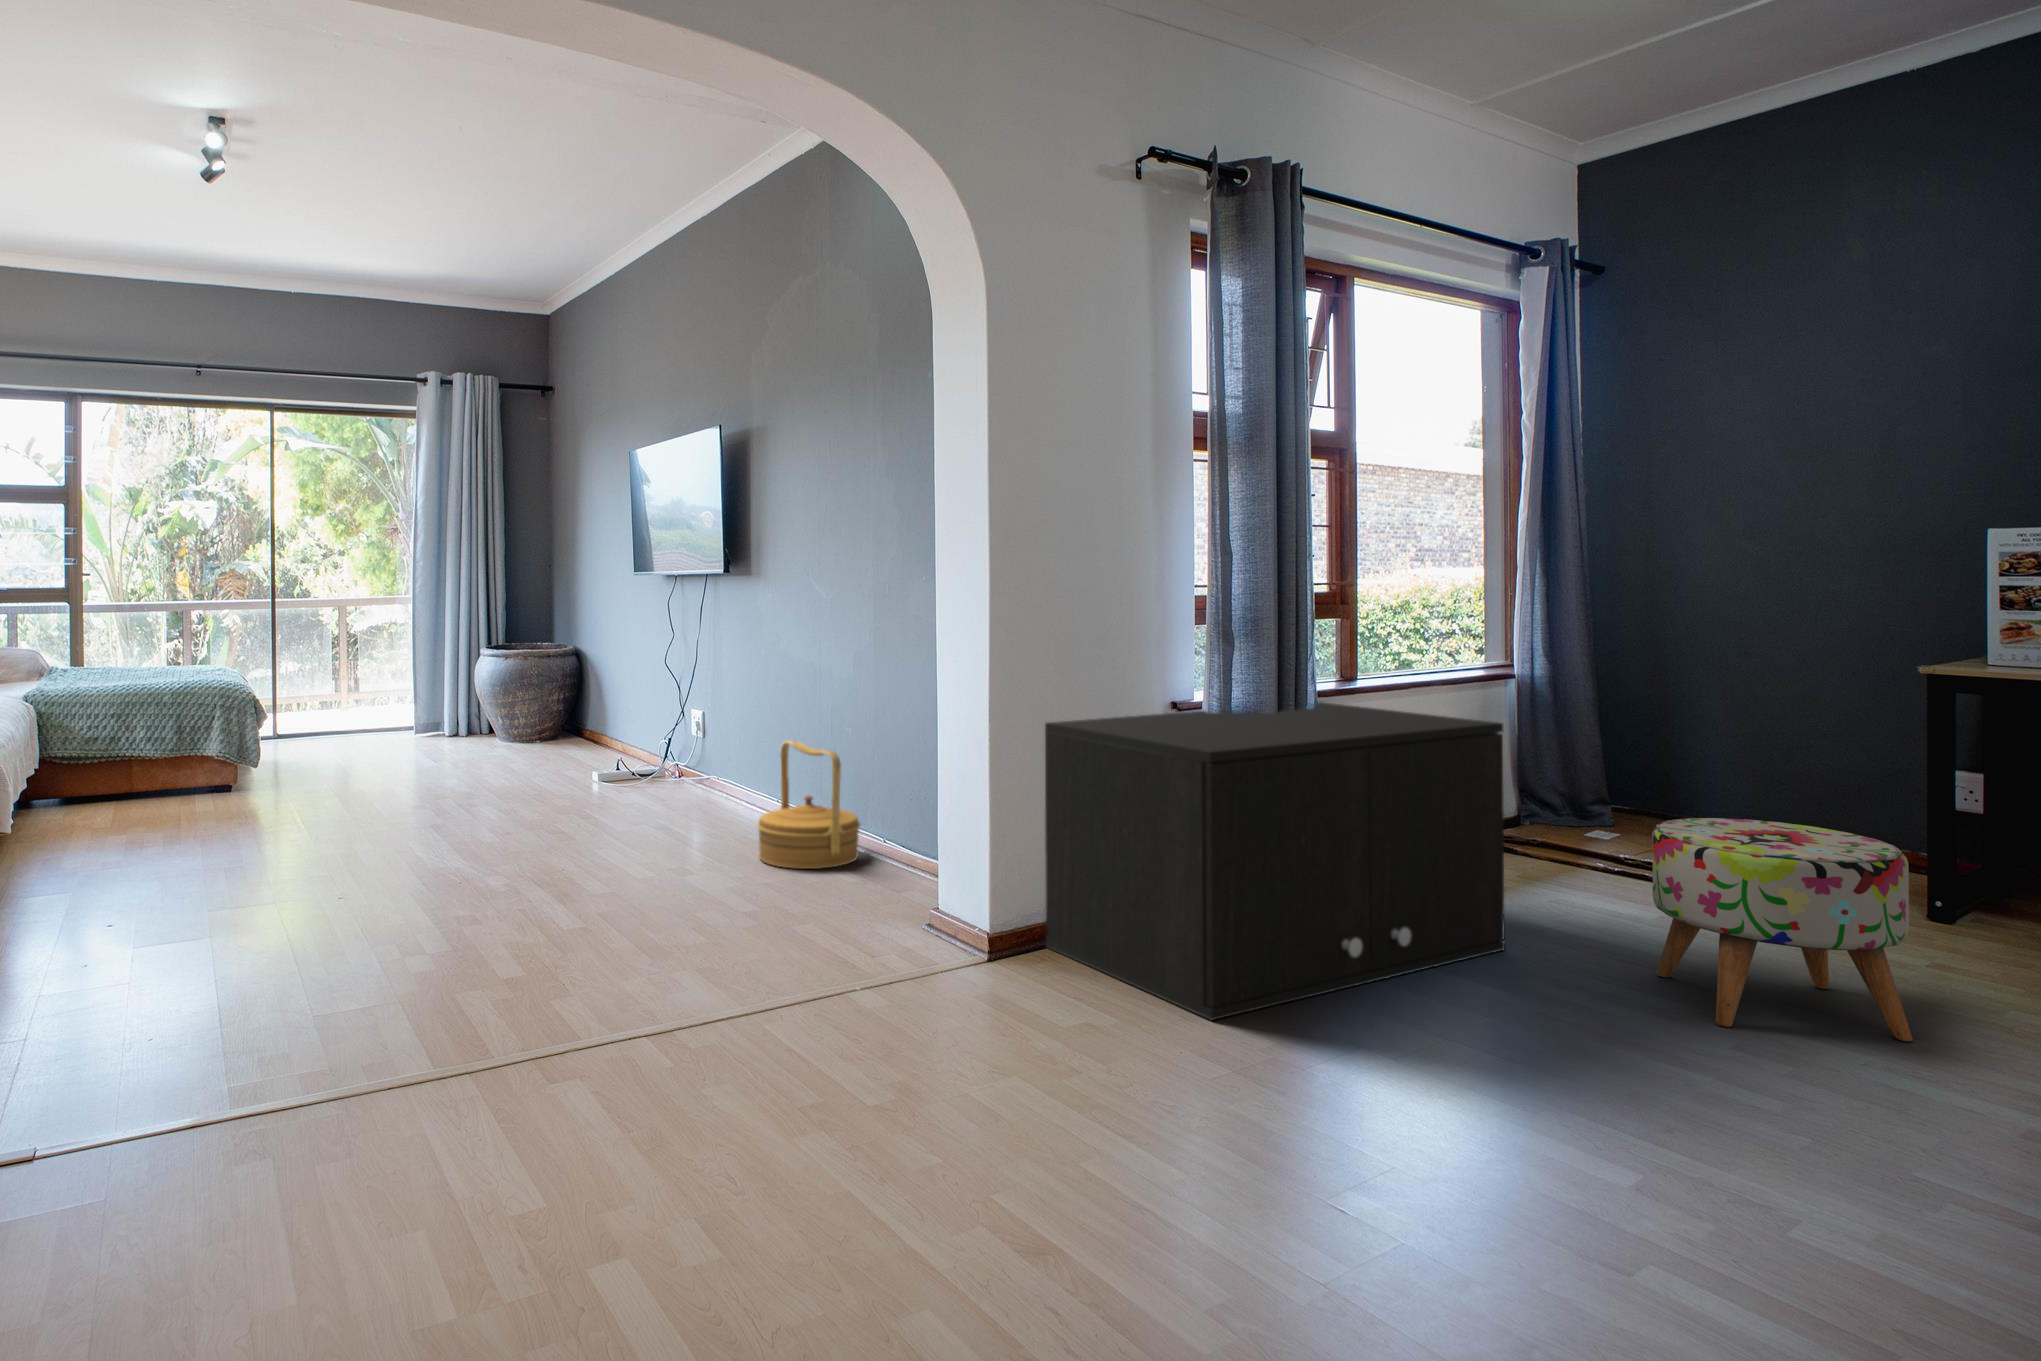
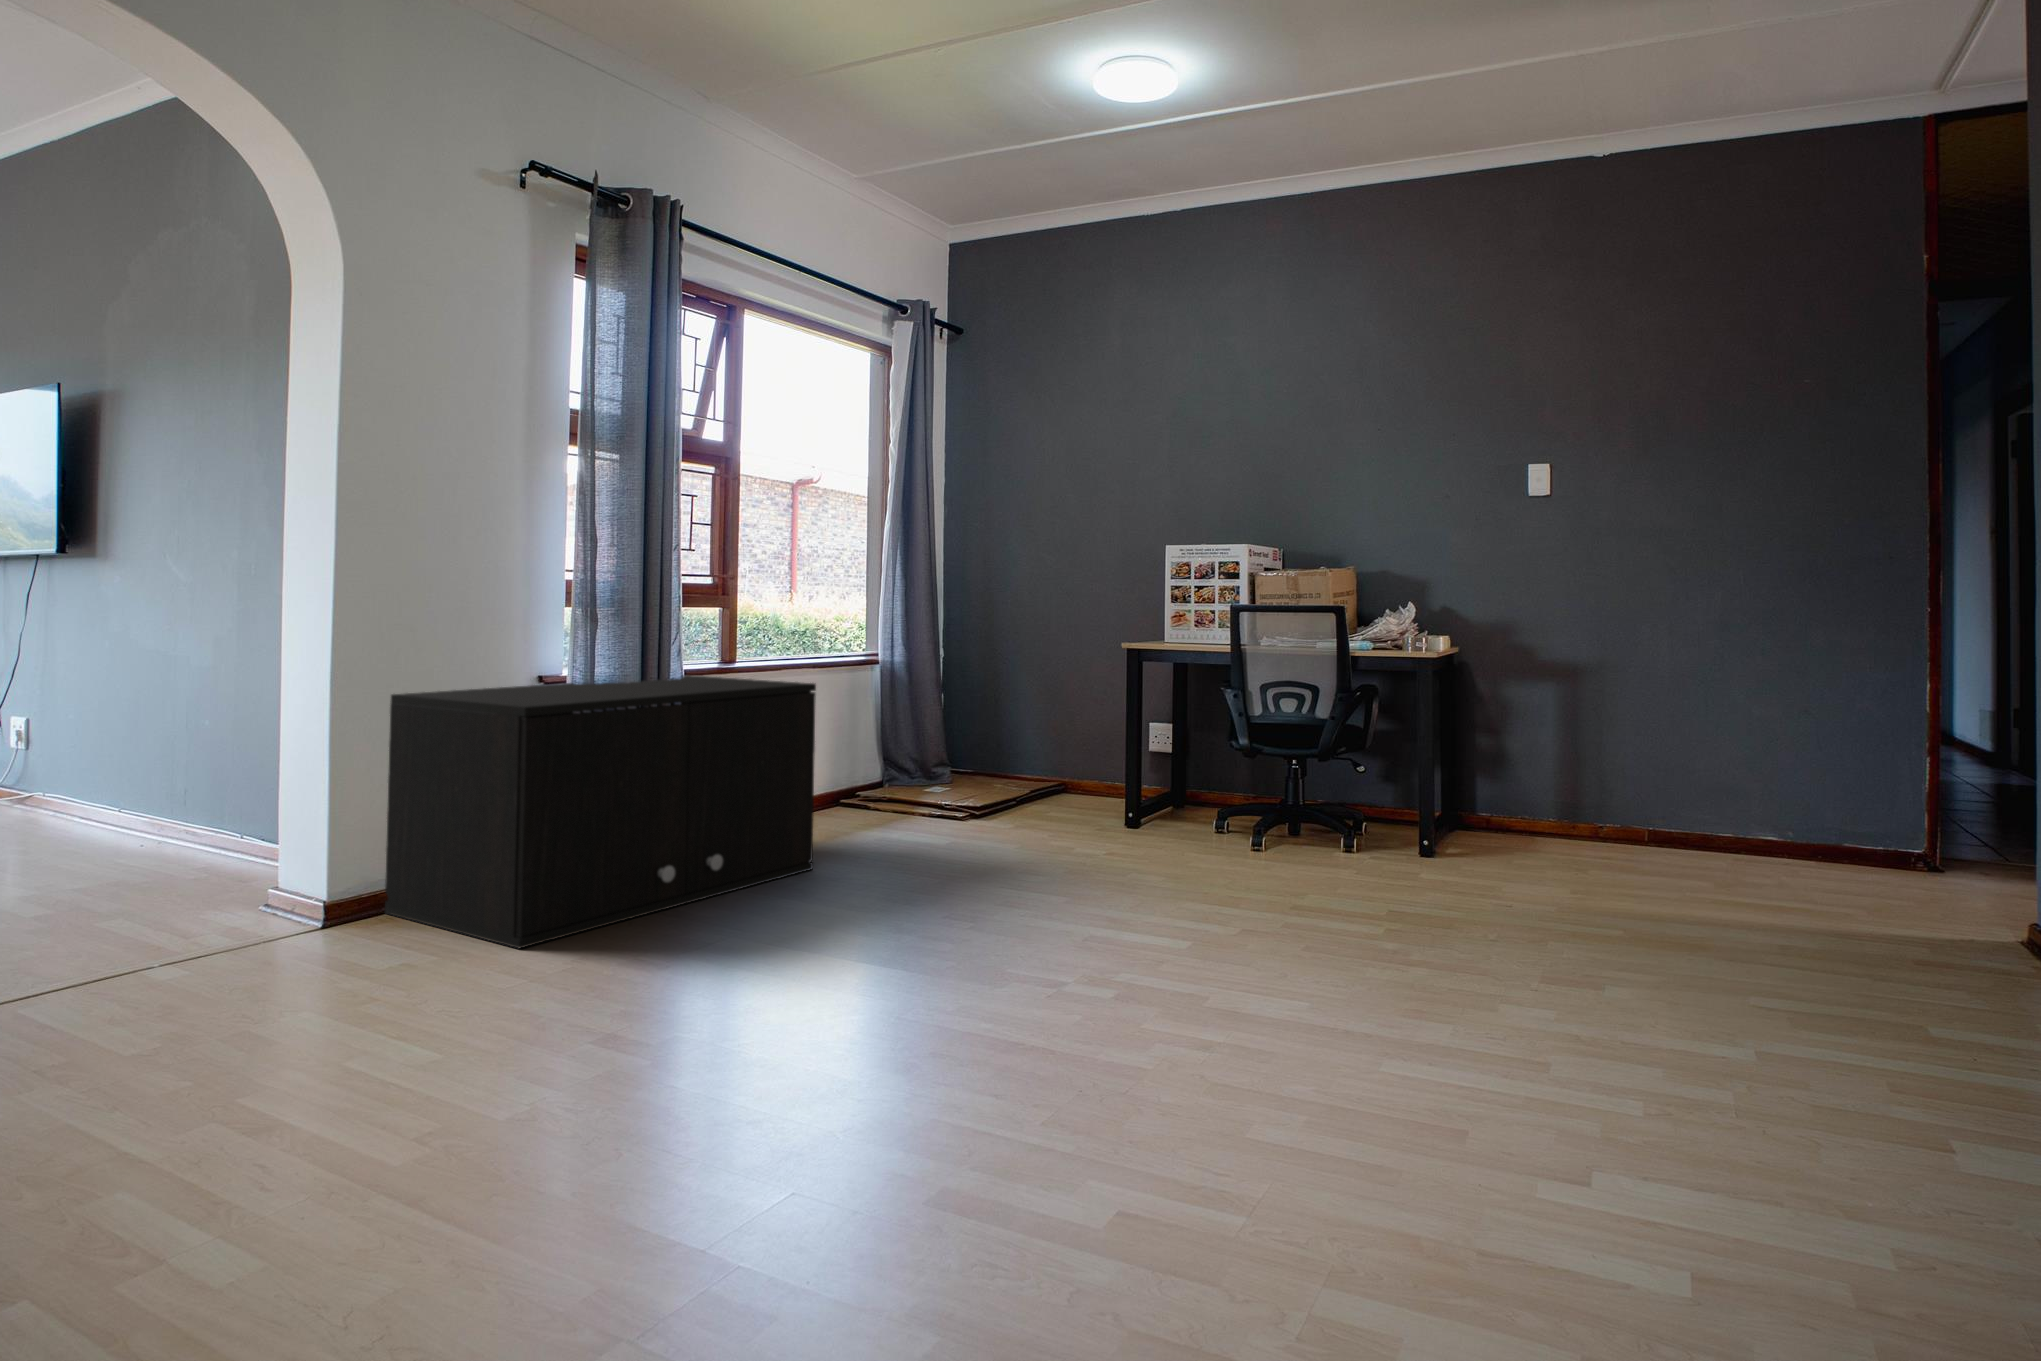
woven basket: present [757,740,860,869] -> none [66,738,210,877]
ottoman: present [1652,818,1913,1041] -> none [905,749,1056,900]

